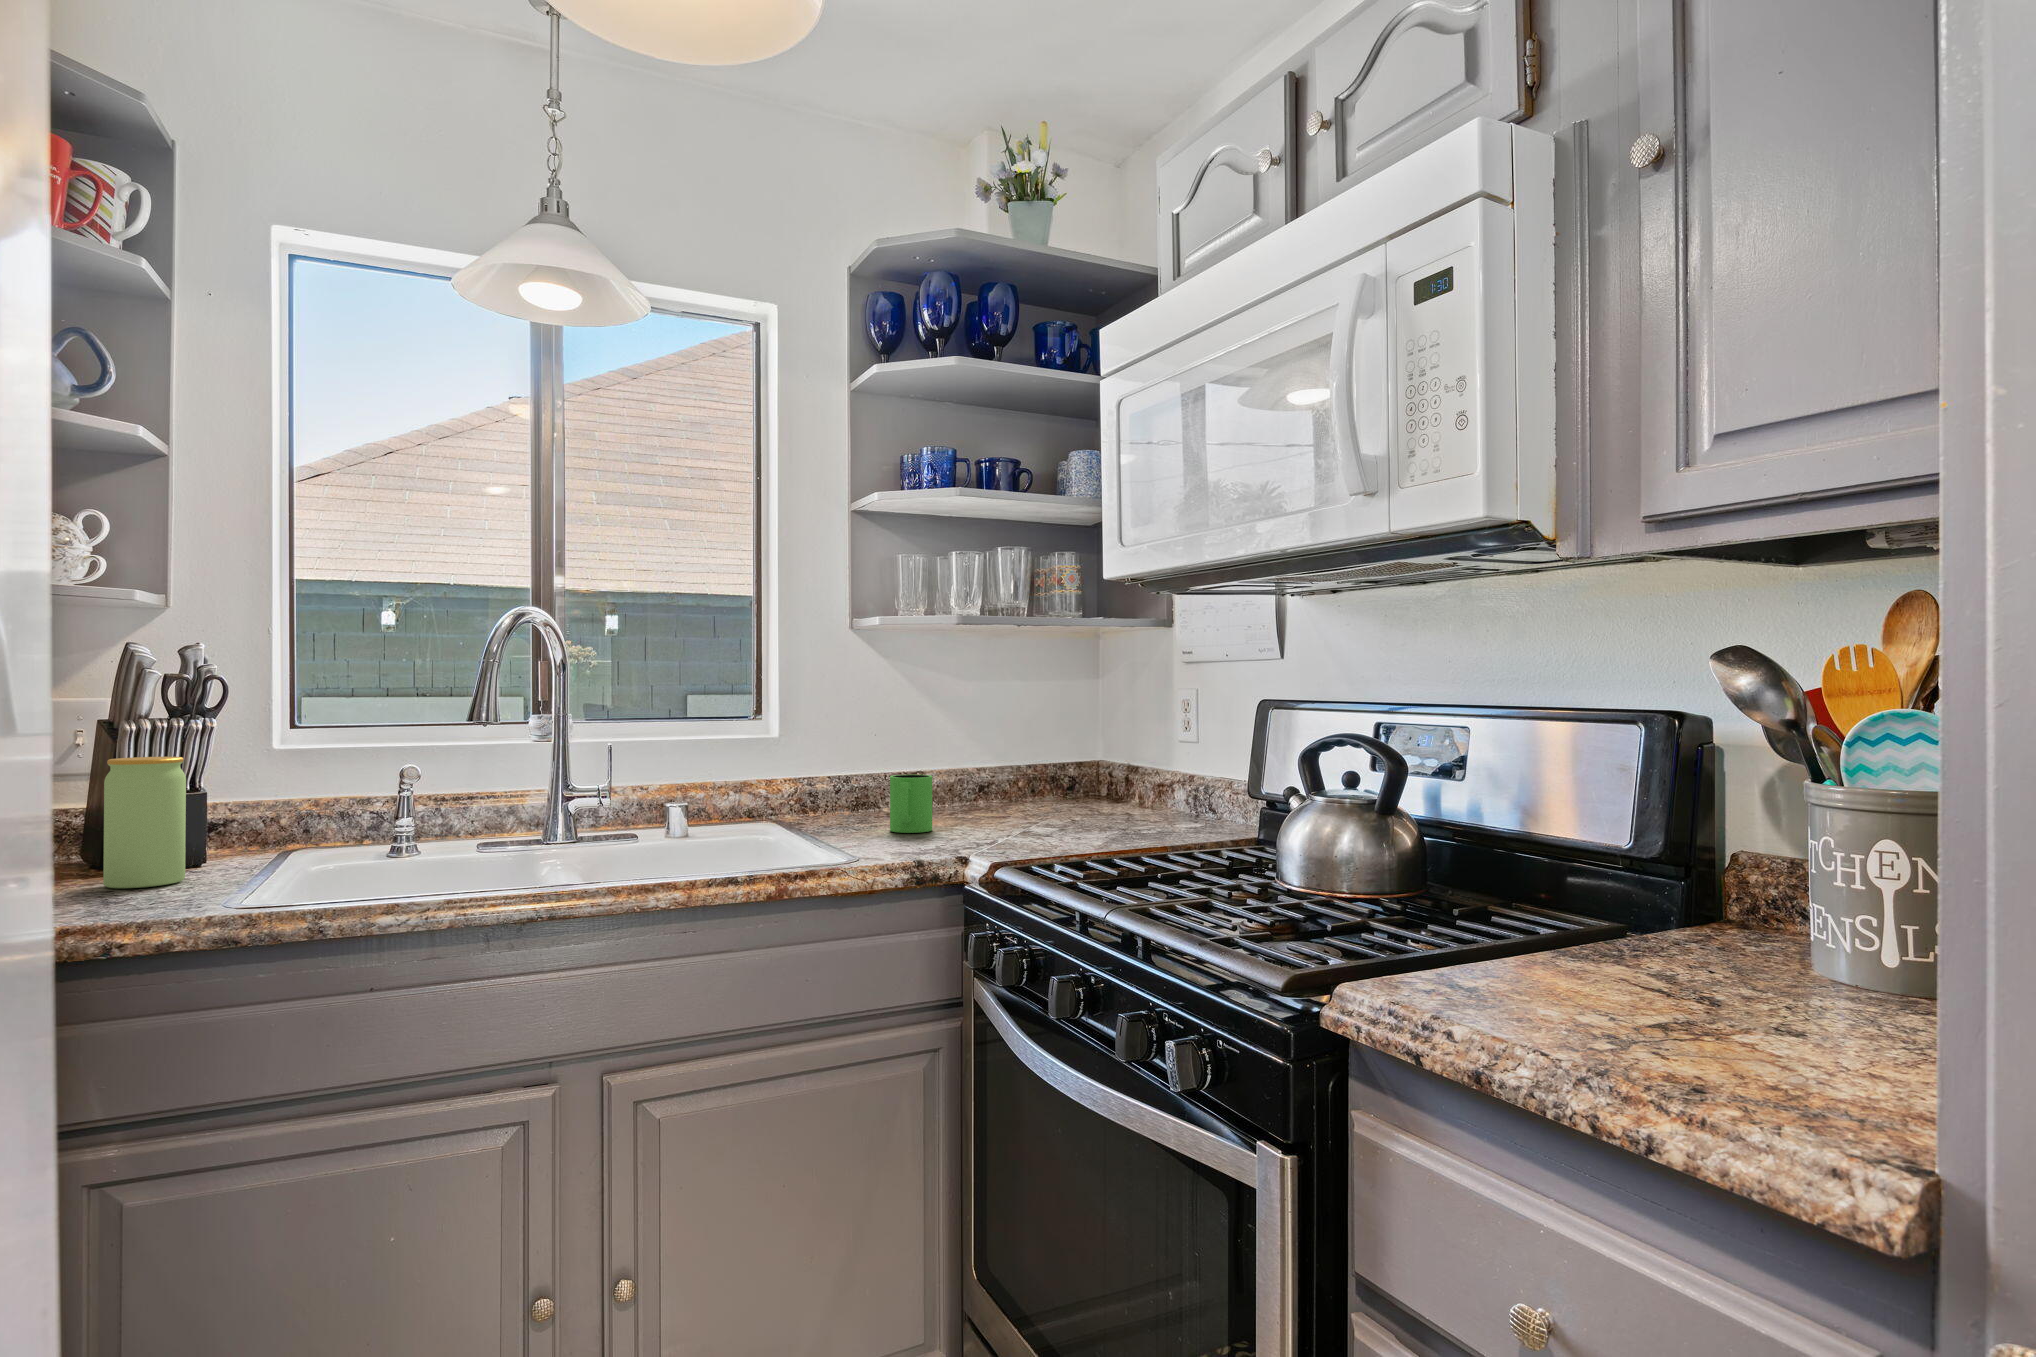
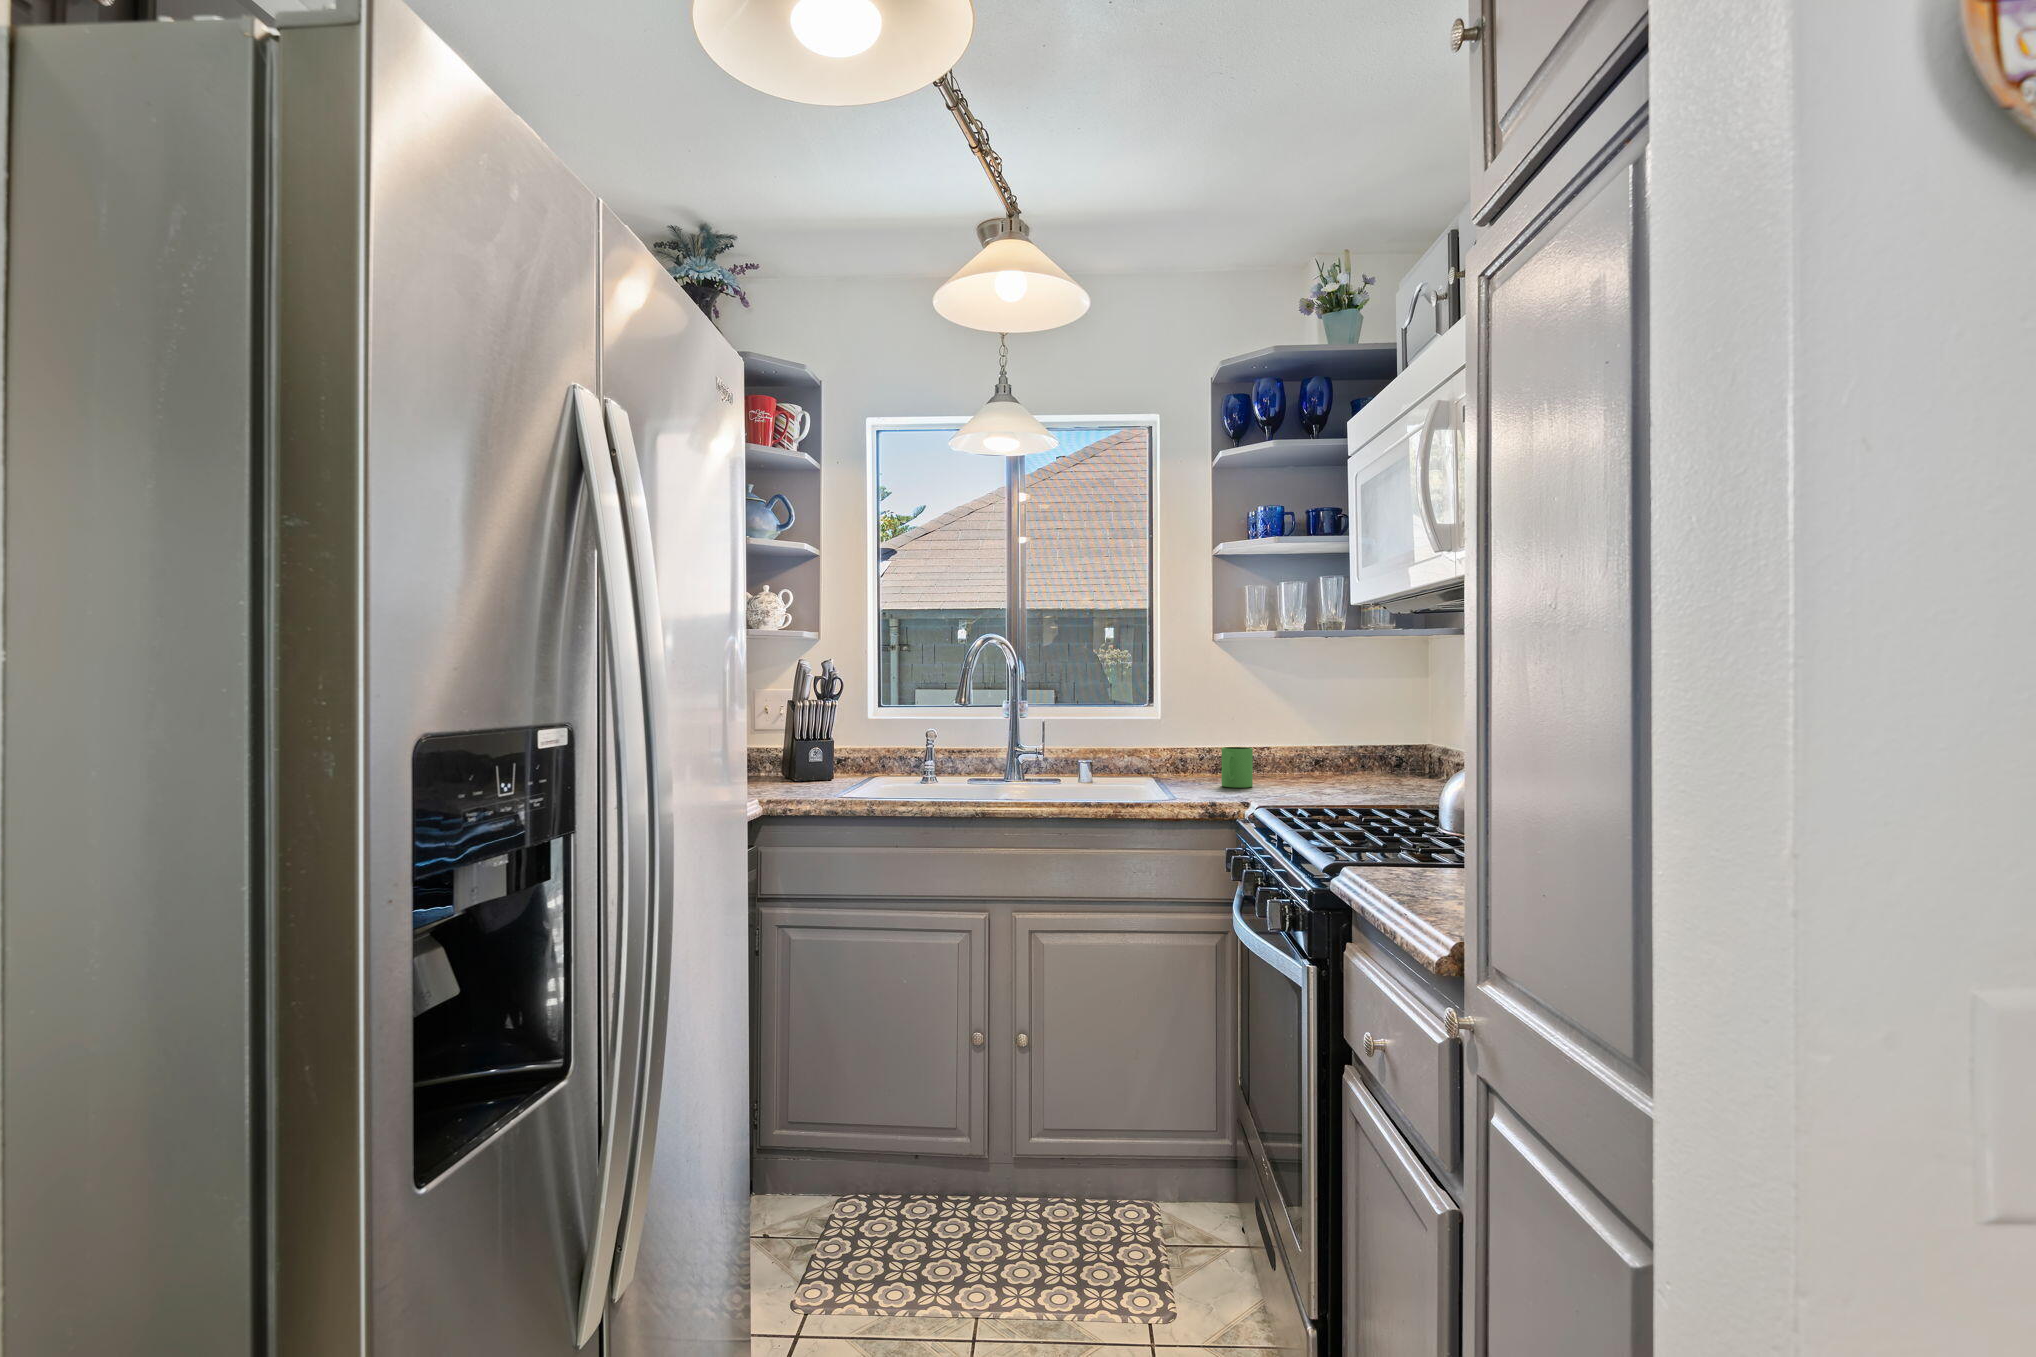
jar: present [103,757,186,888] -> none [788,720,822,788]

